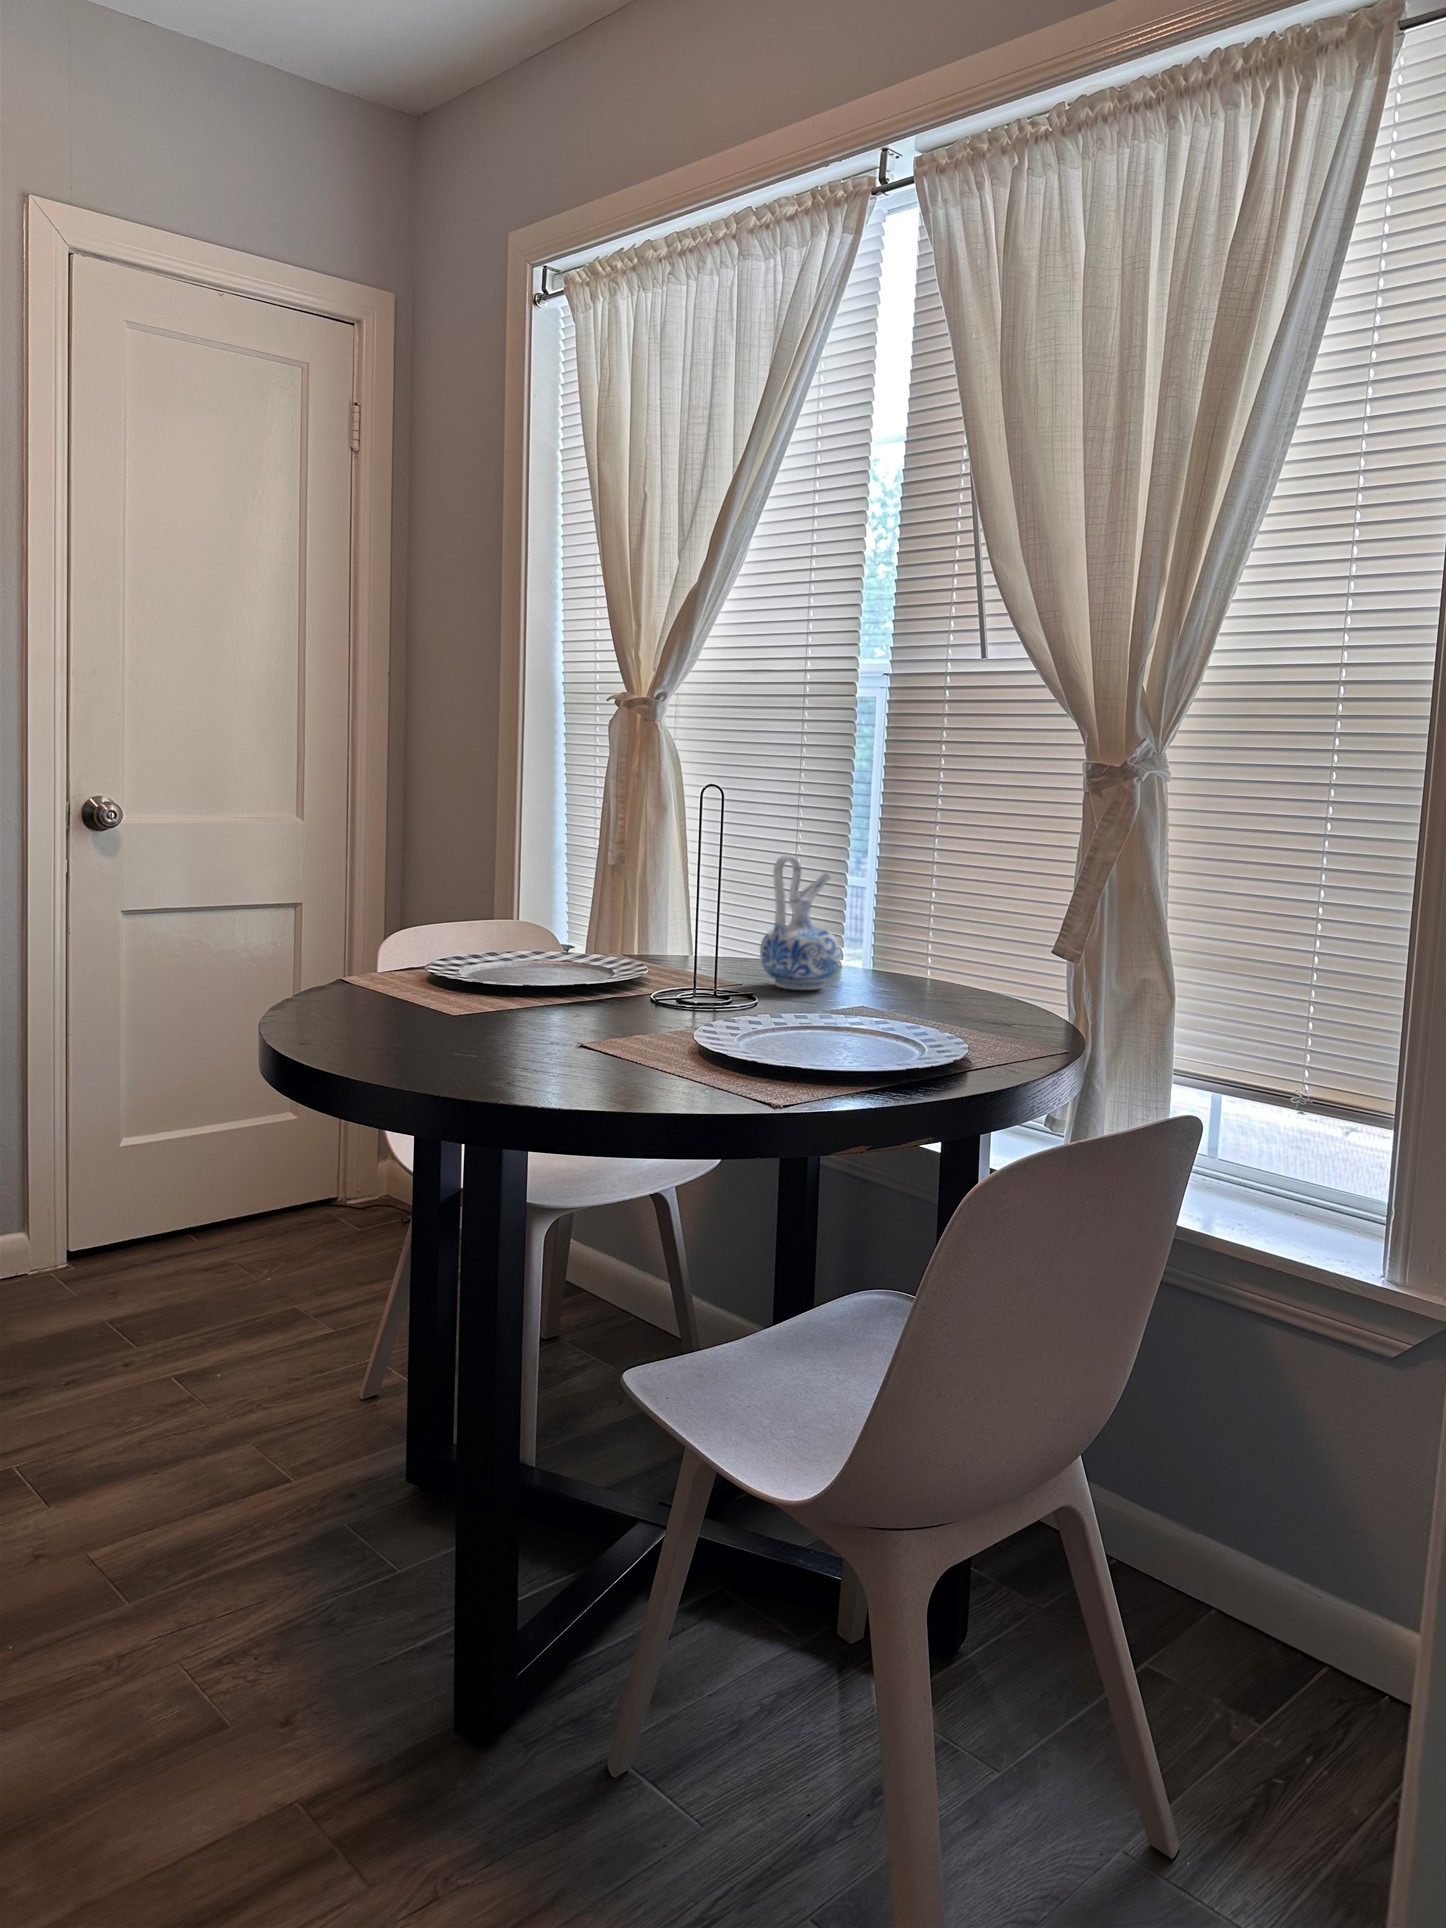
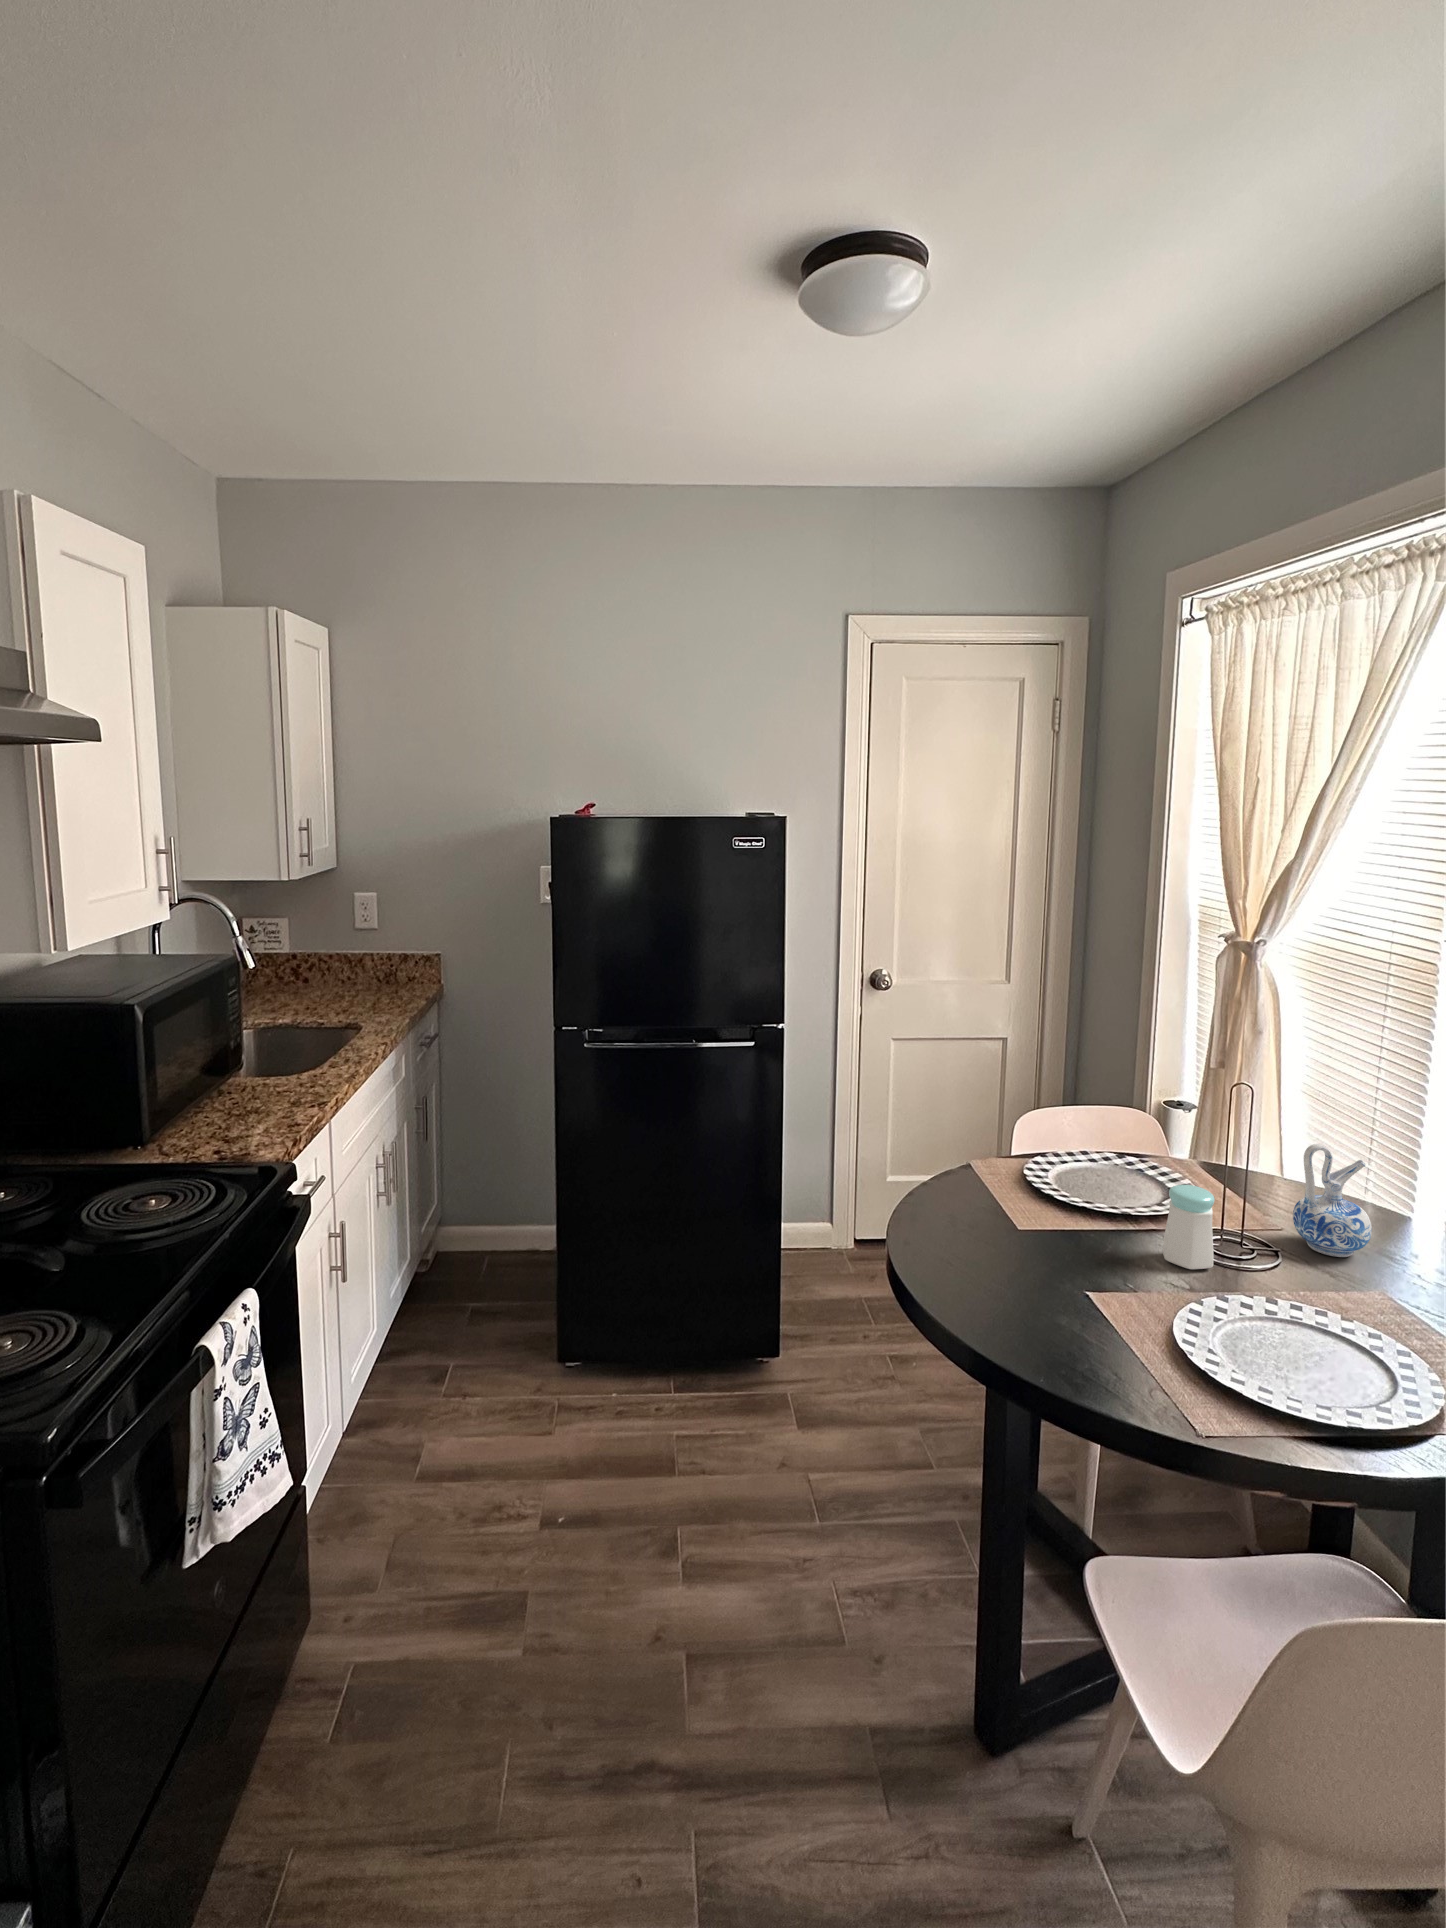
salt shaker: none [635,910,698,1013] -> present [1163,1185,1215,1269]

